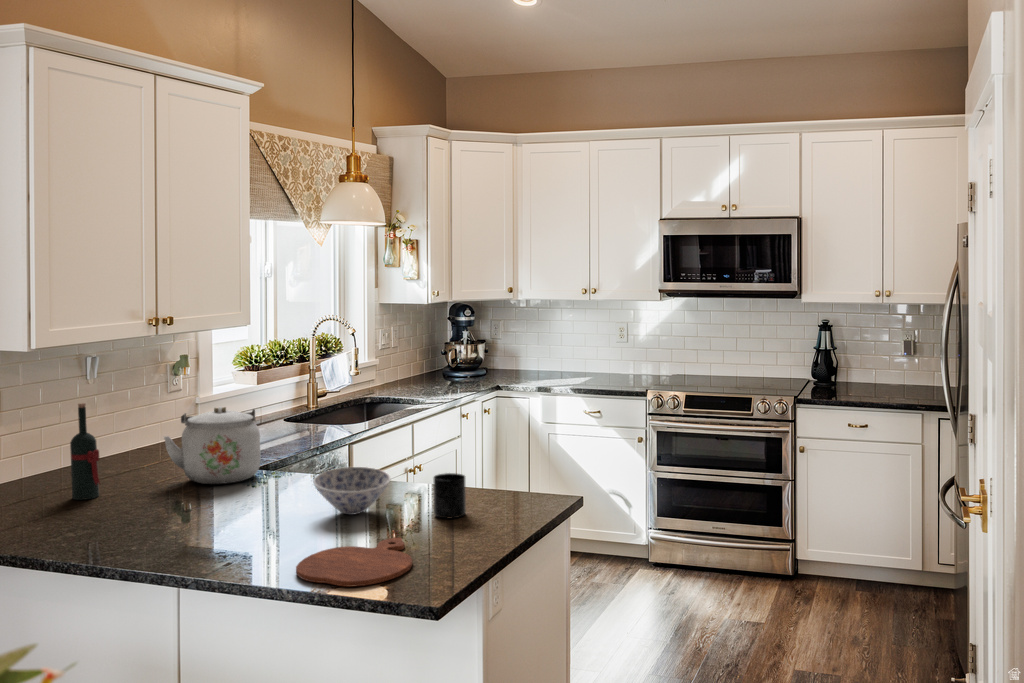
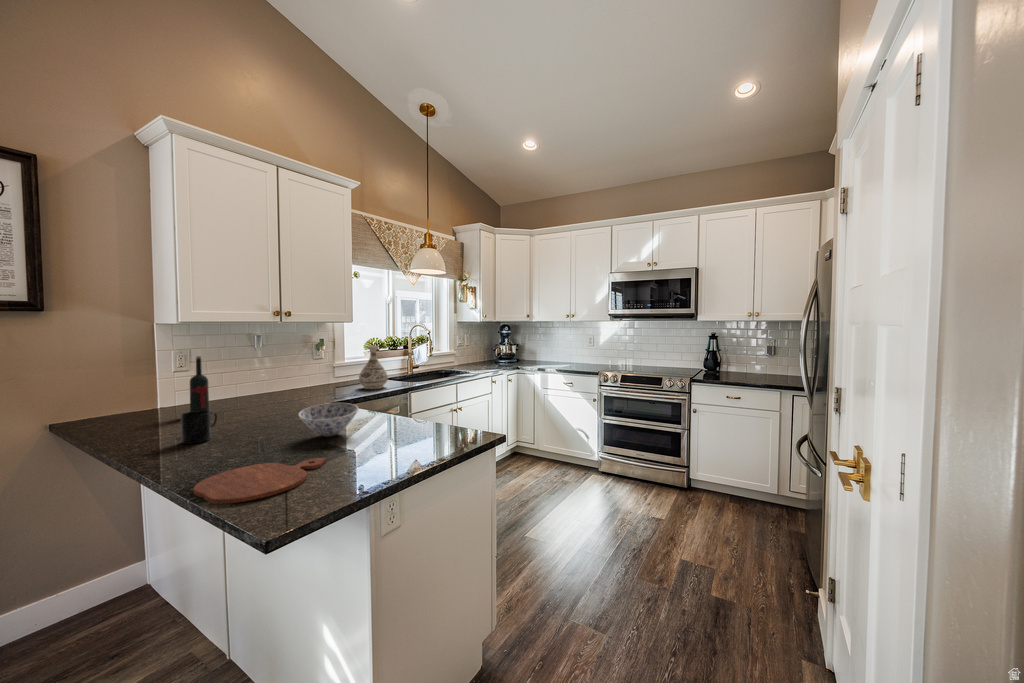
vase: none [269,365,317,440] -> present [359,346,388,389]
kettle: present [164,407,261,484] -> none [255,363,323,412]
mug: present [433,473,466,518] -> present [181,411,217,444]

